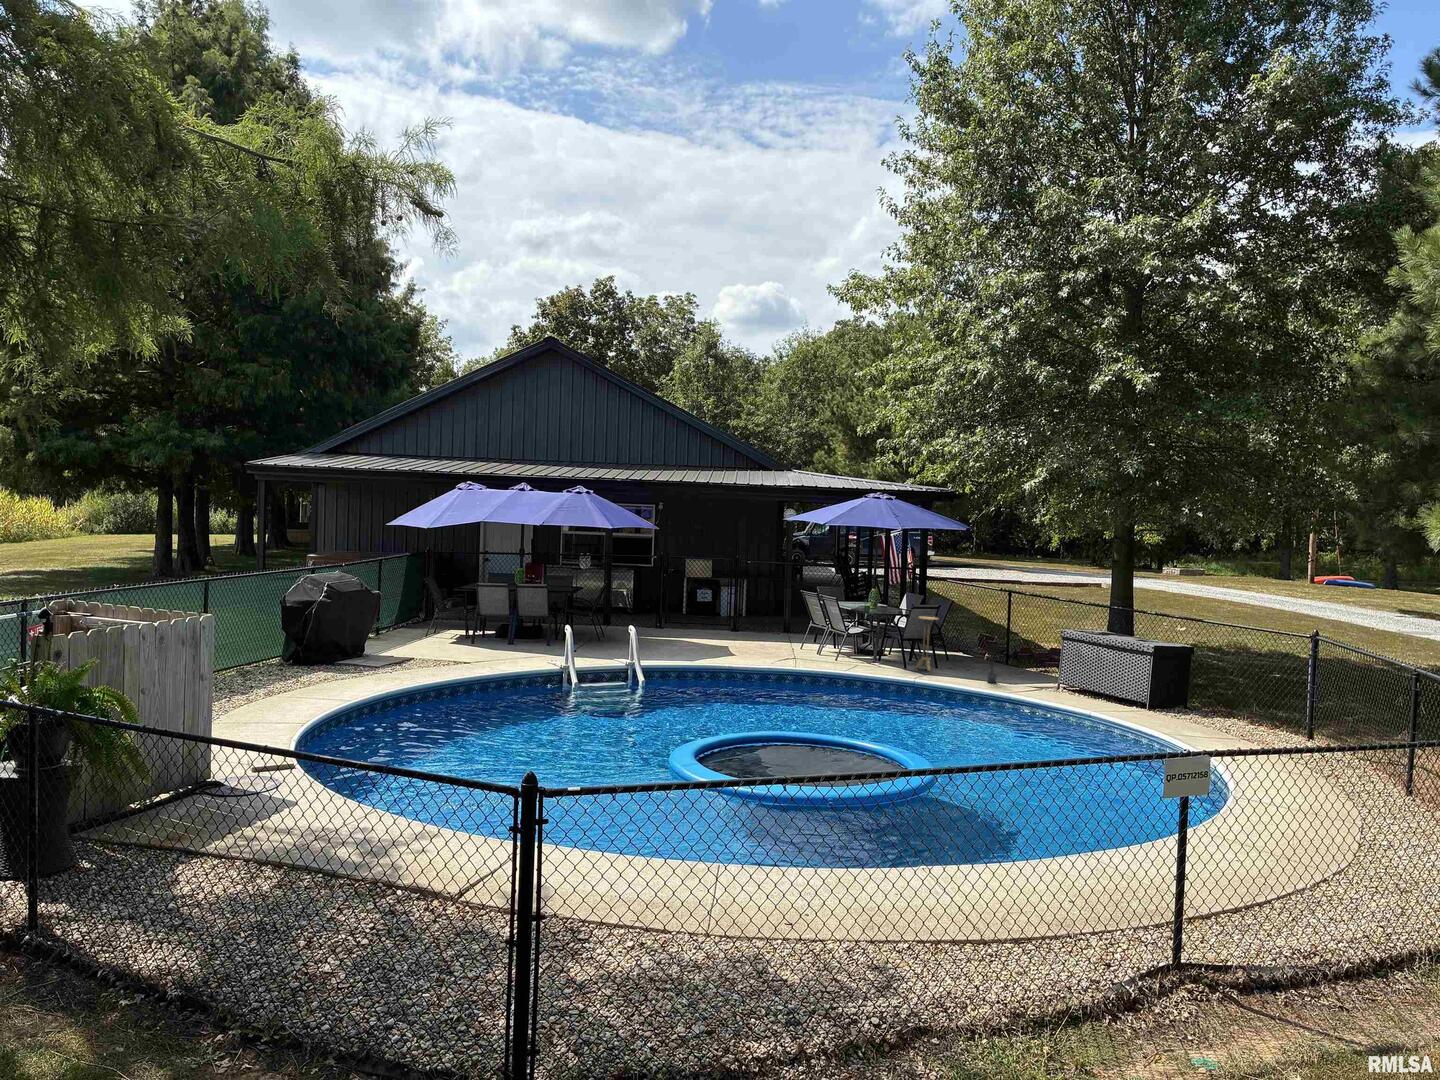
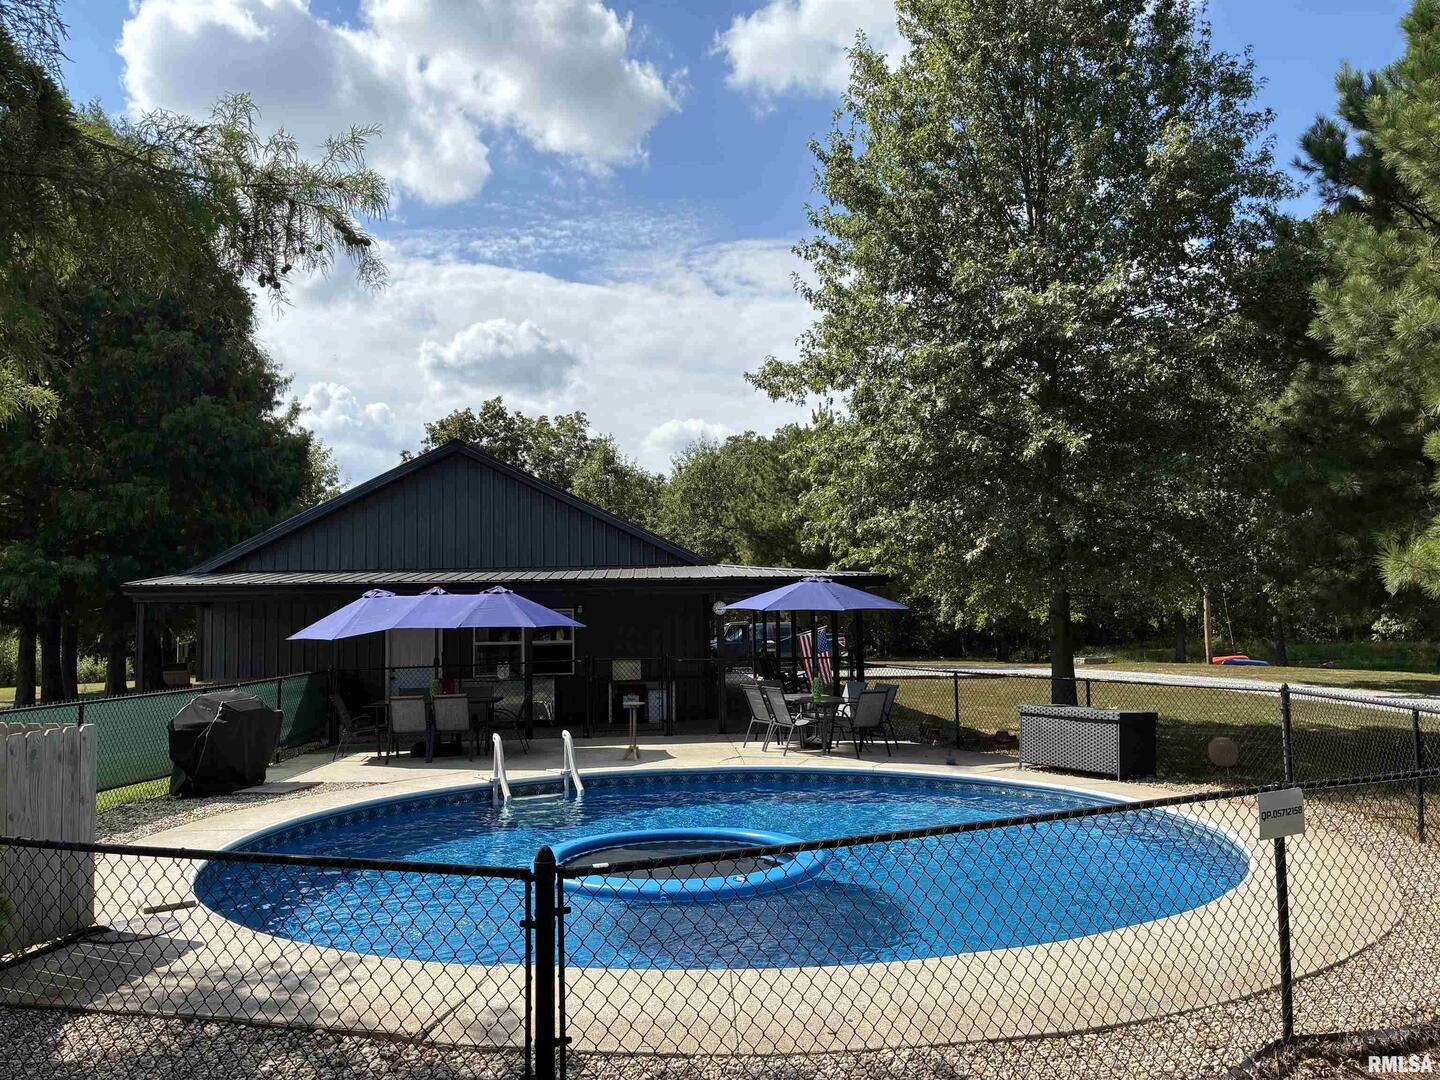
side table: present [915,617,938,671] -> present [623,702,645,760]
woven basket: none [1249,676,1279,705] -> present [1208,737,1238,767]

